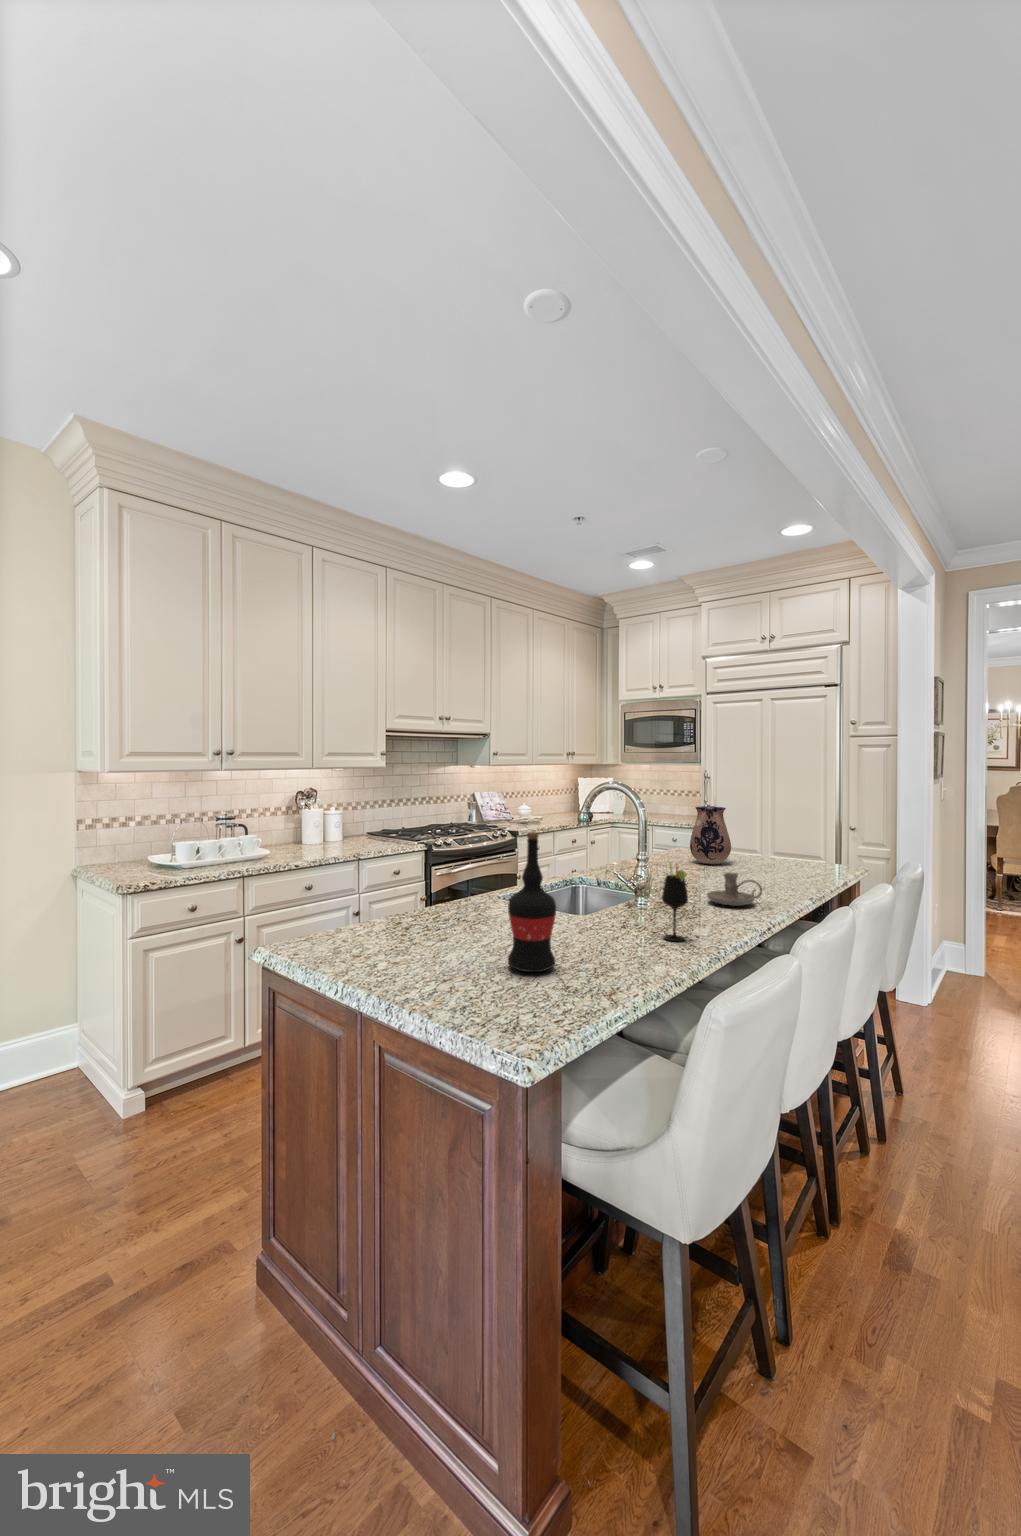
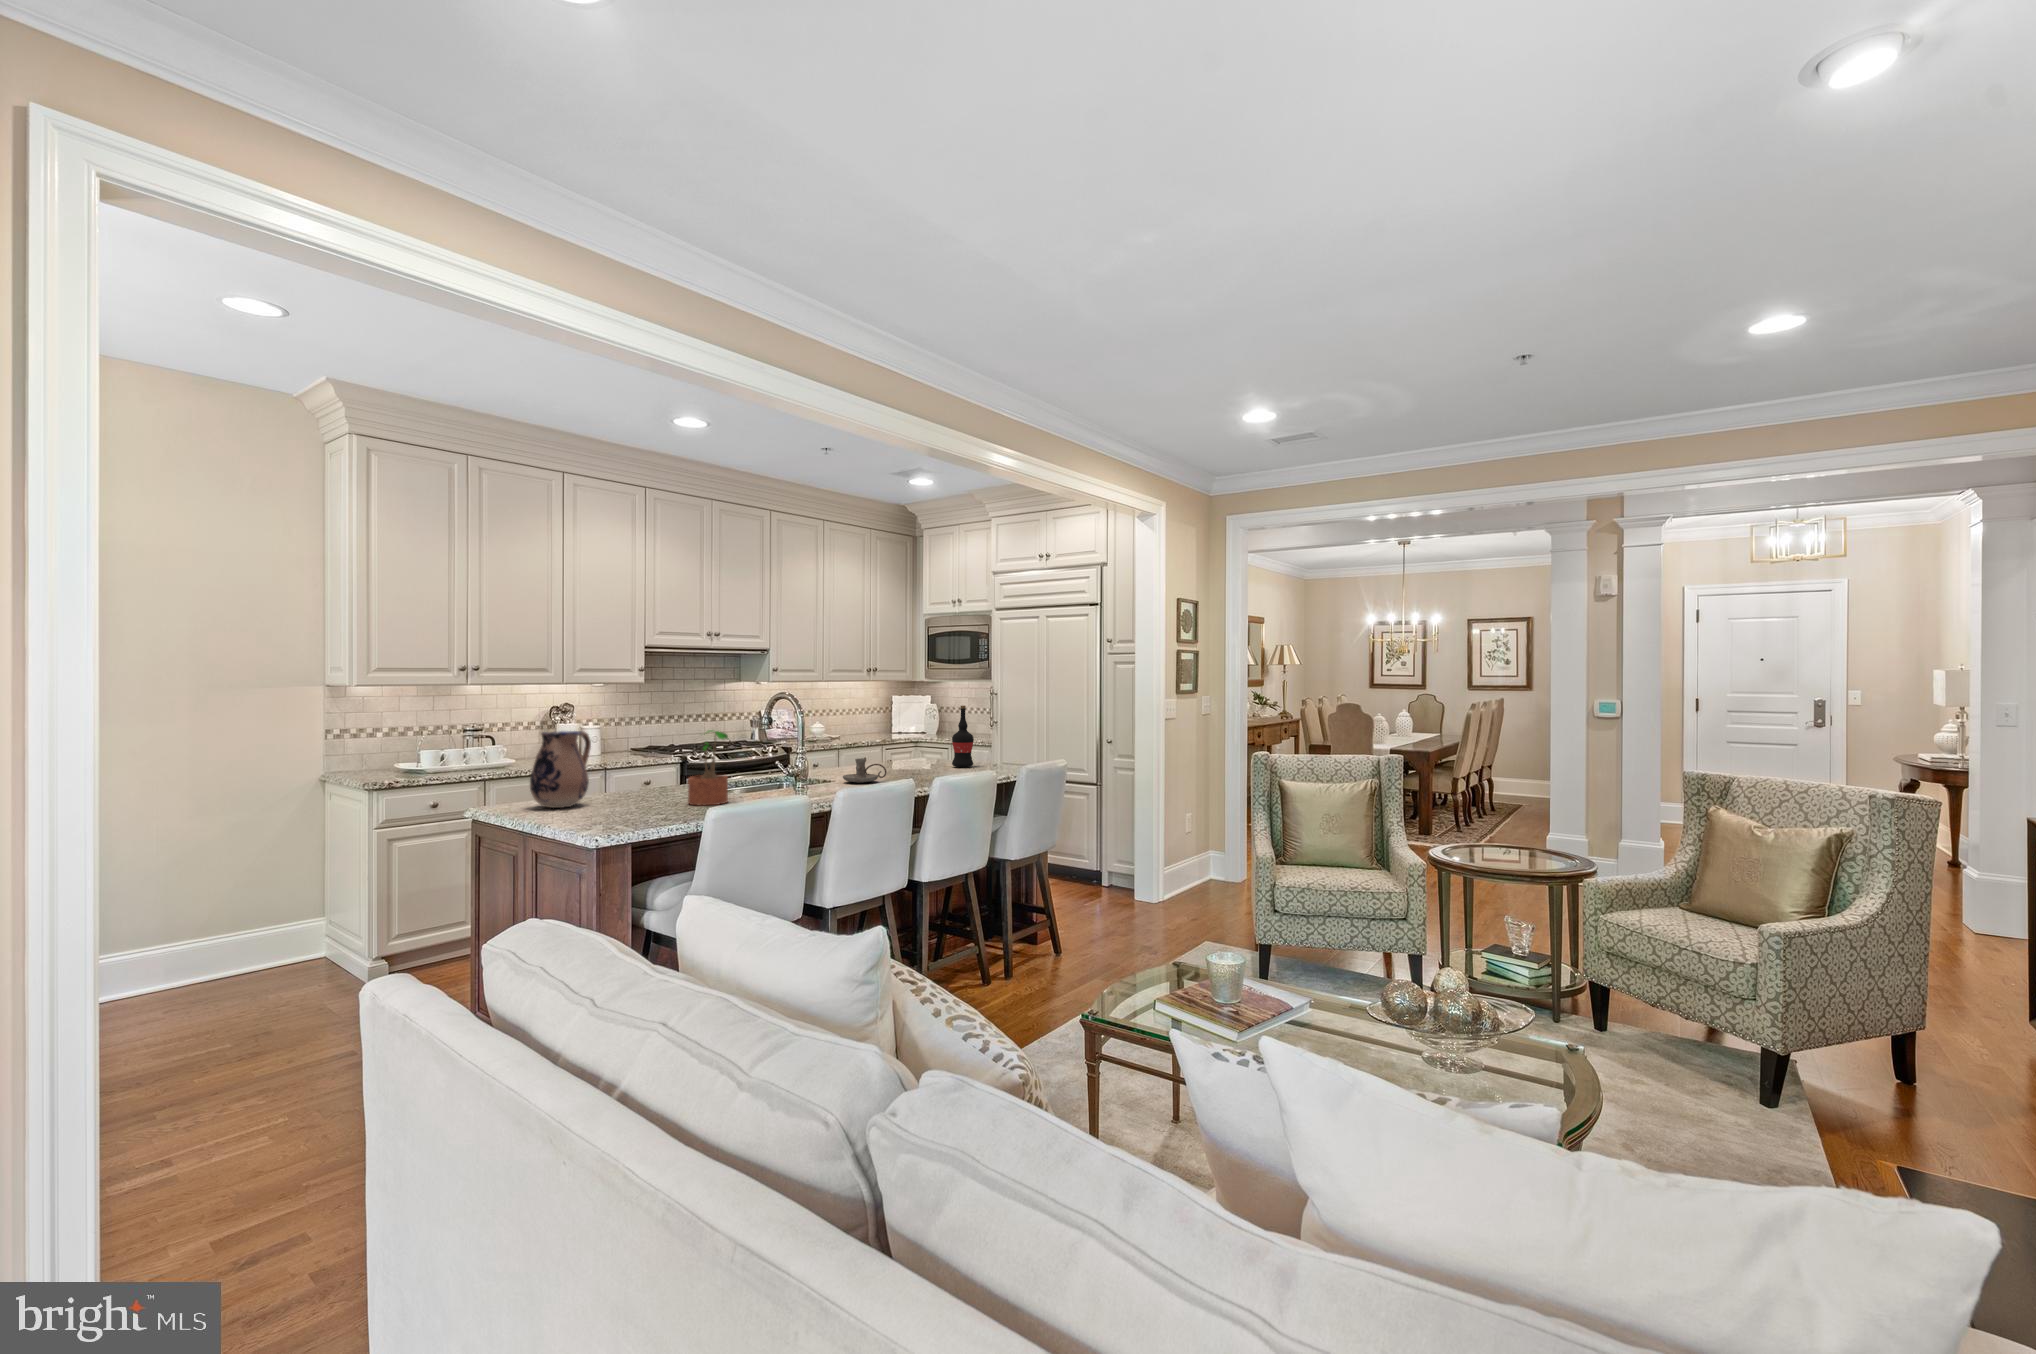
ceramic pitcher: present [690,806,731,865] -> present [530,731,591,808]
wine bottle: present [508,832,556,972] -> present [952,706,974,767]
potted plant: none [585,848,646,966] -> present [688,730,728,805]
wine glass: present [662,864,688,941] -> none [763,742,781,797]

